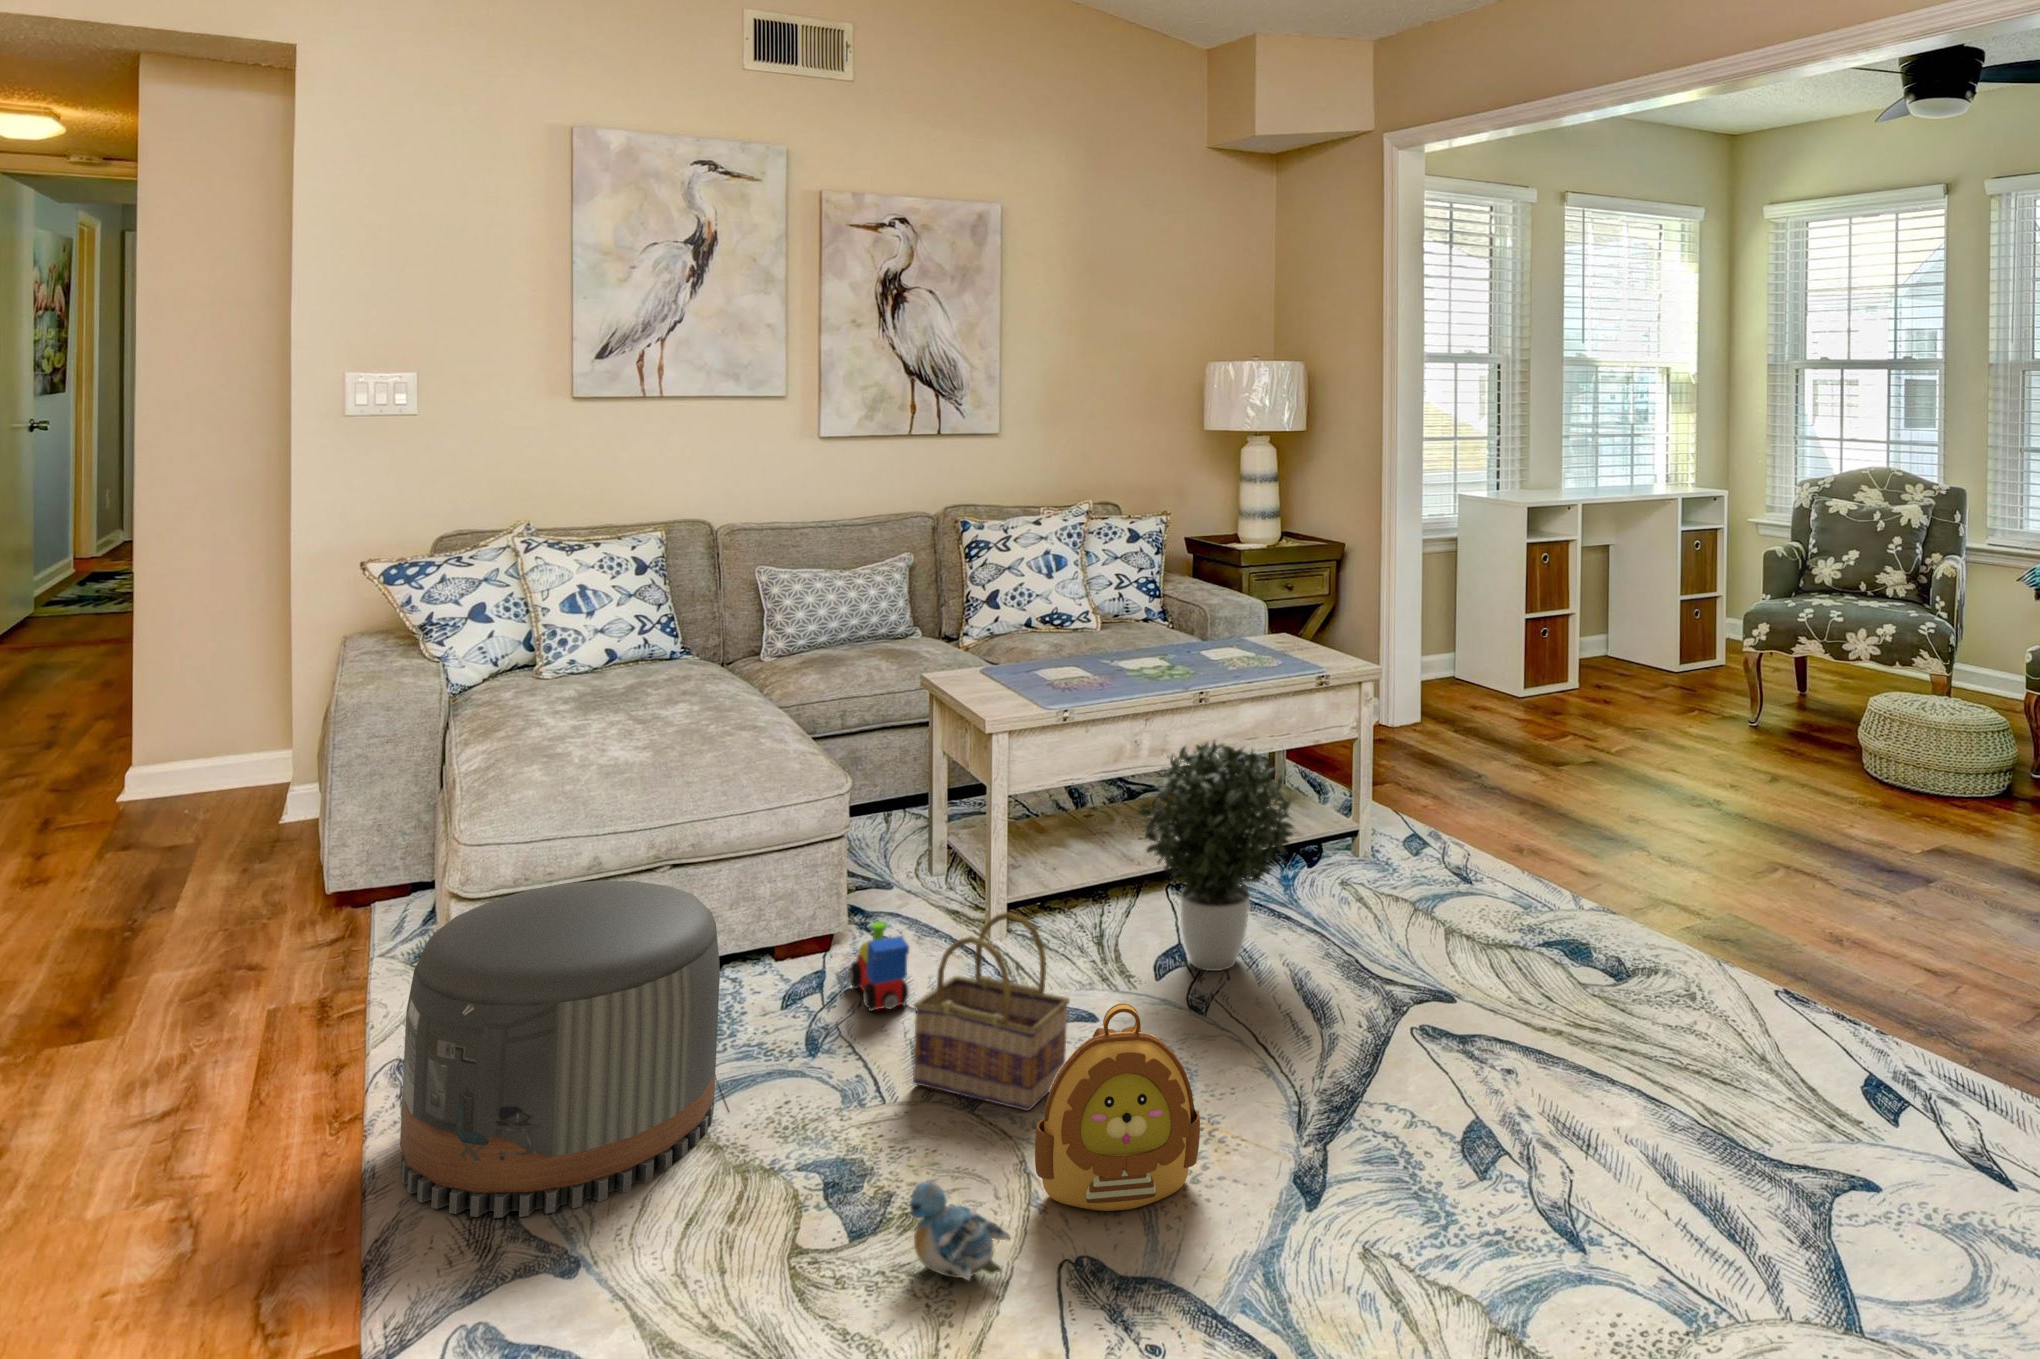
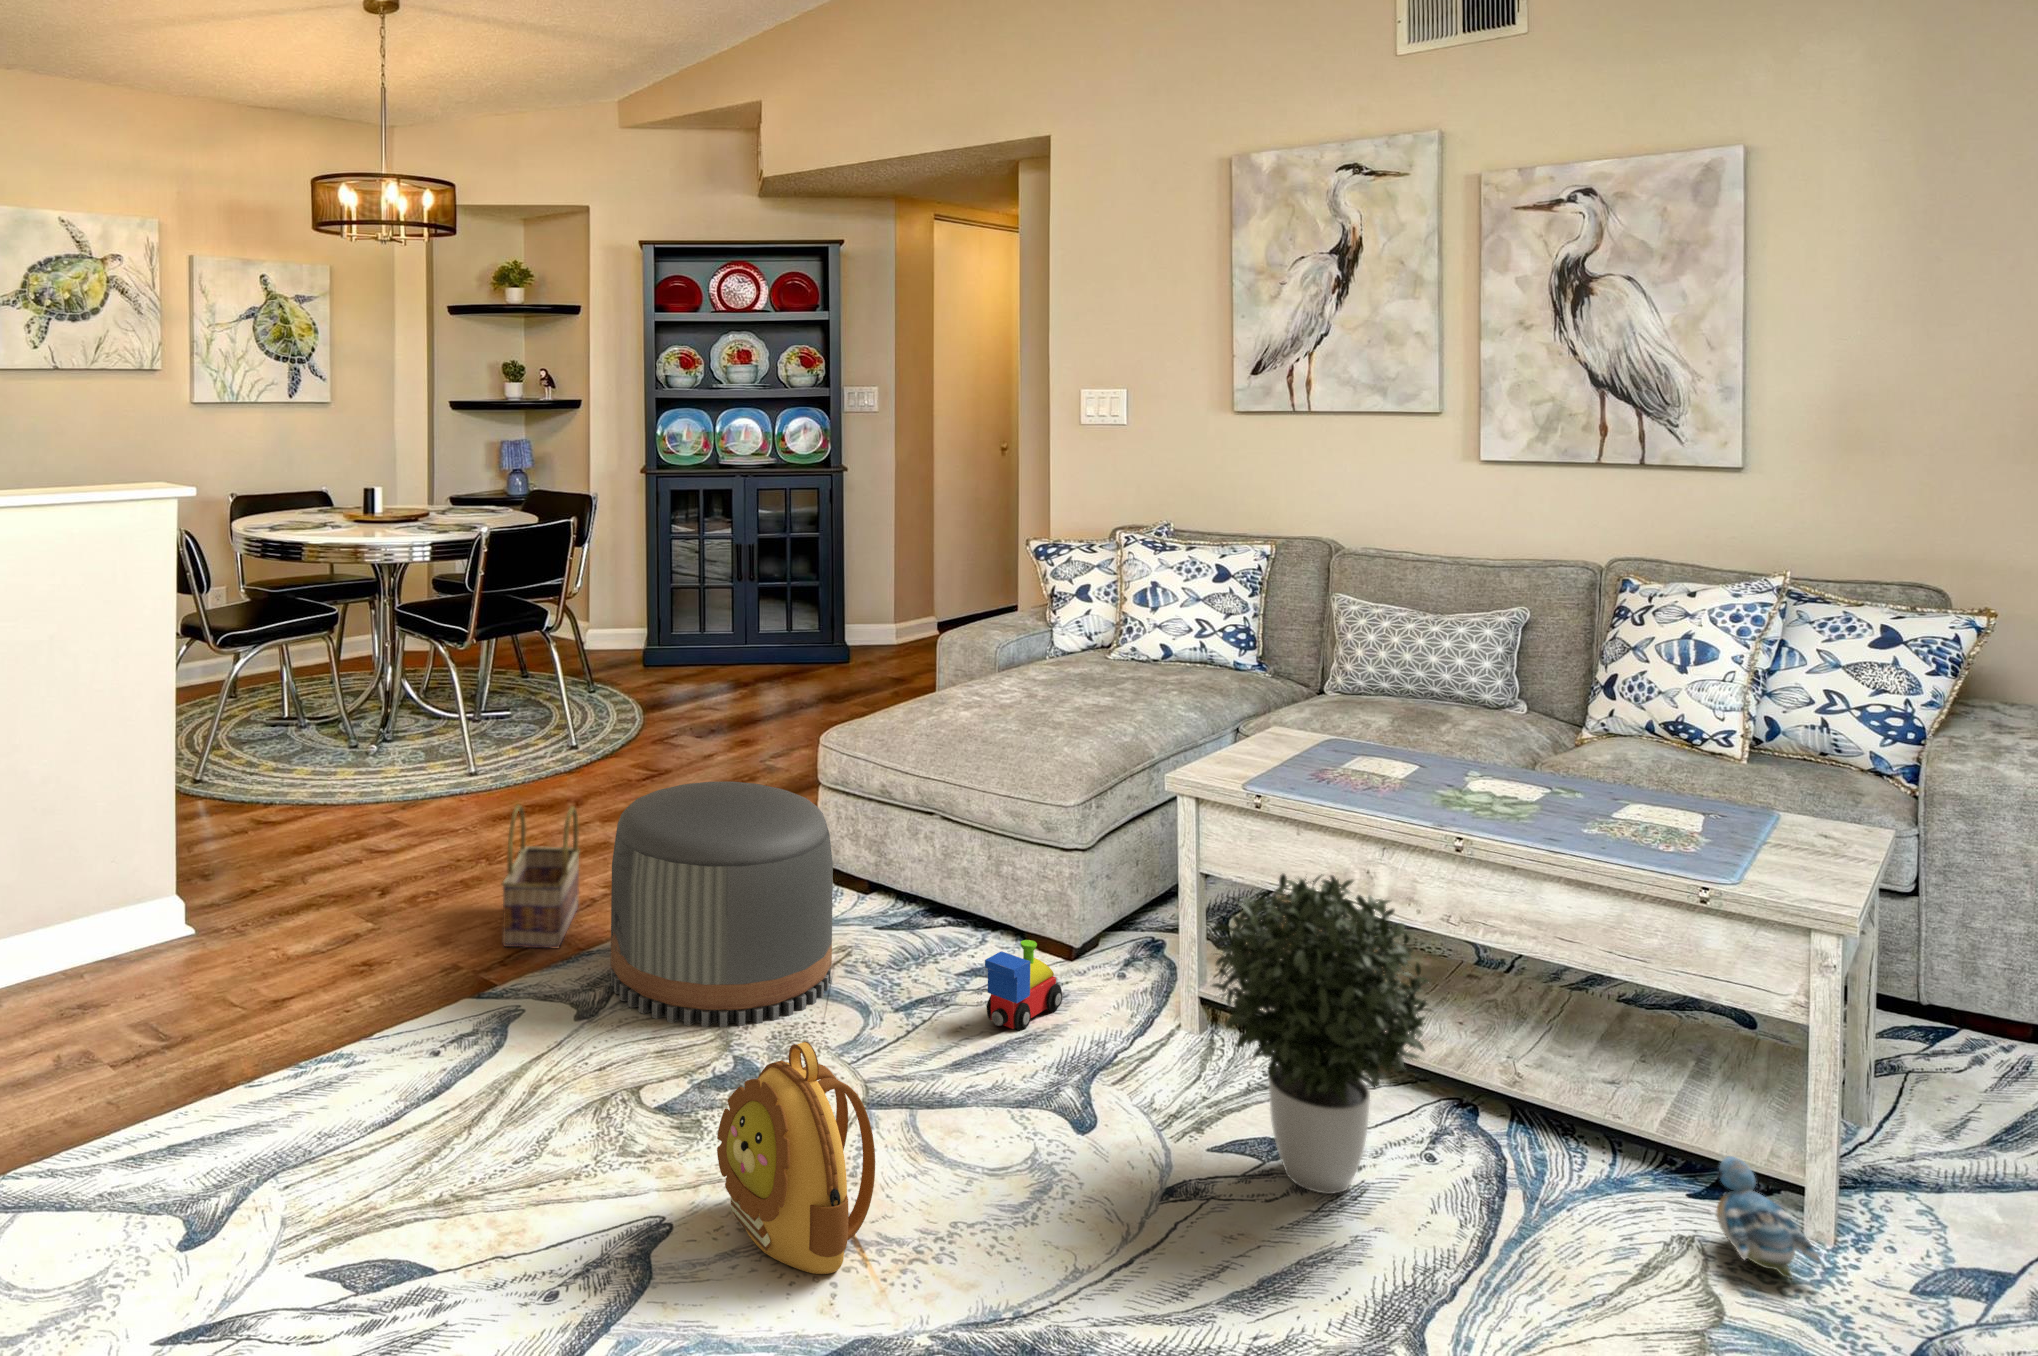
basket: present [913,912,1070,1111] -> present [502,804,580,948]
plush toy: present [910,1182,1010,1280] -> present [1717,1156,1820,1279]

